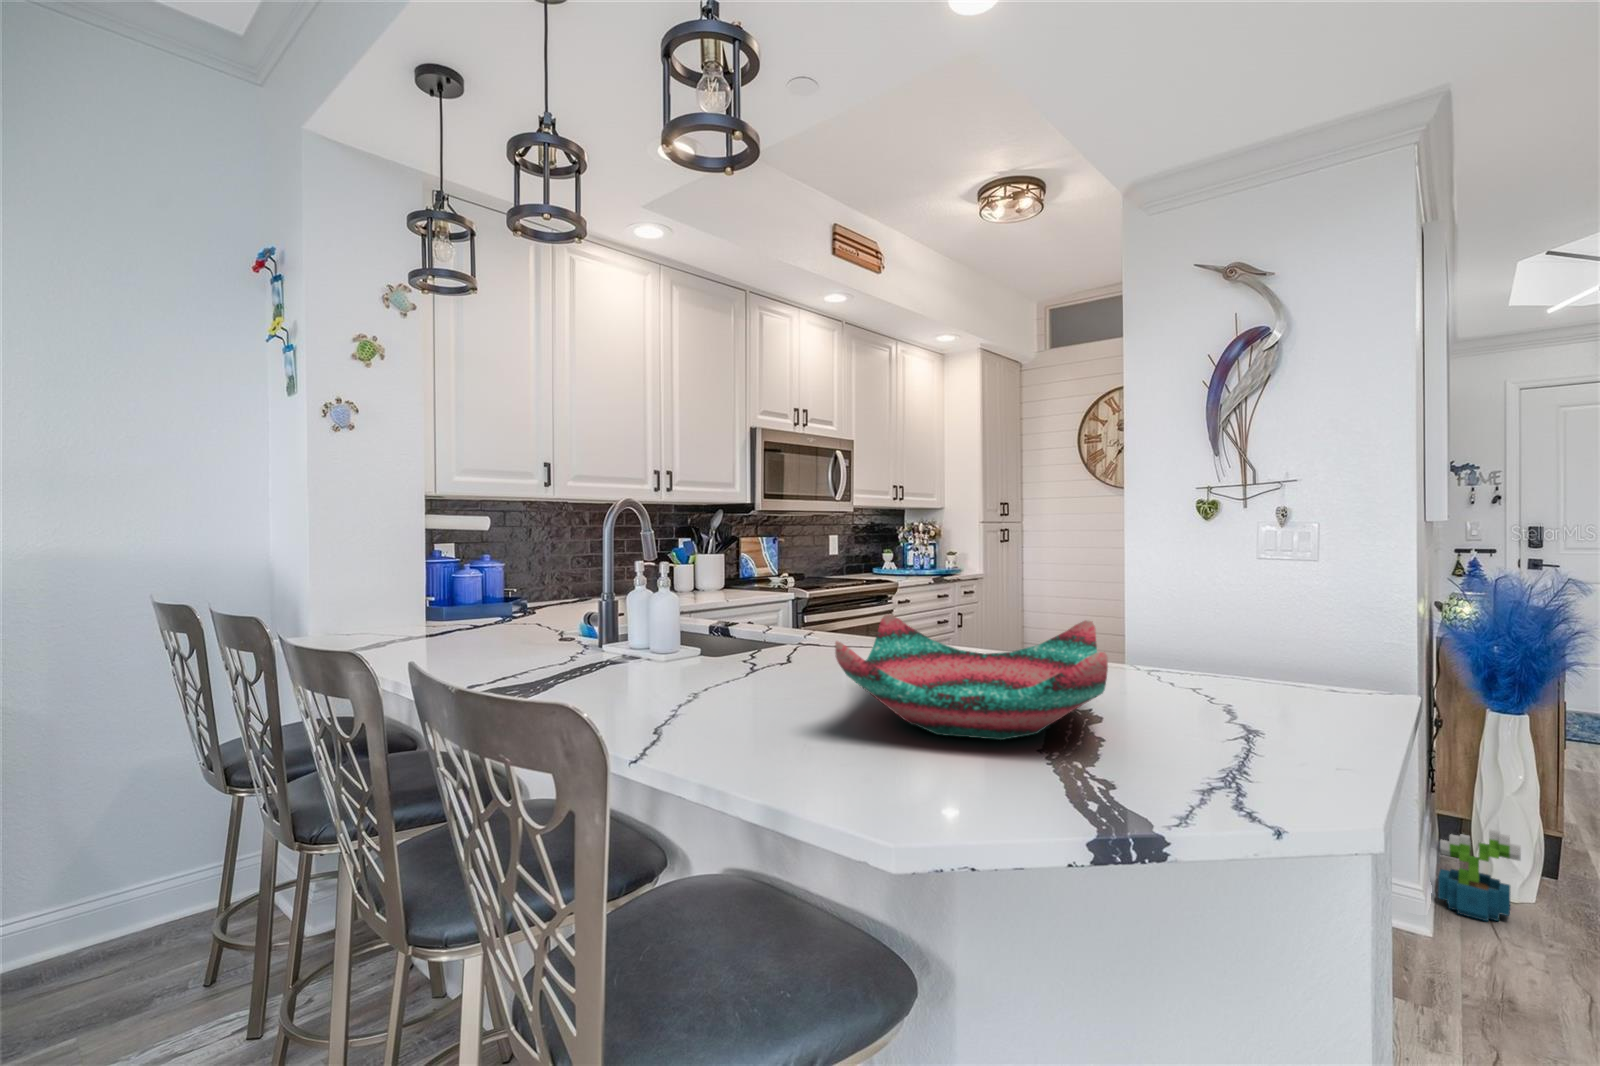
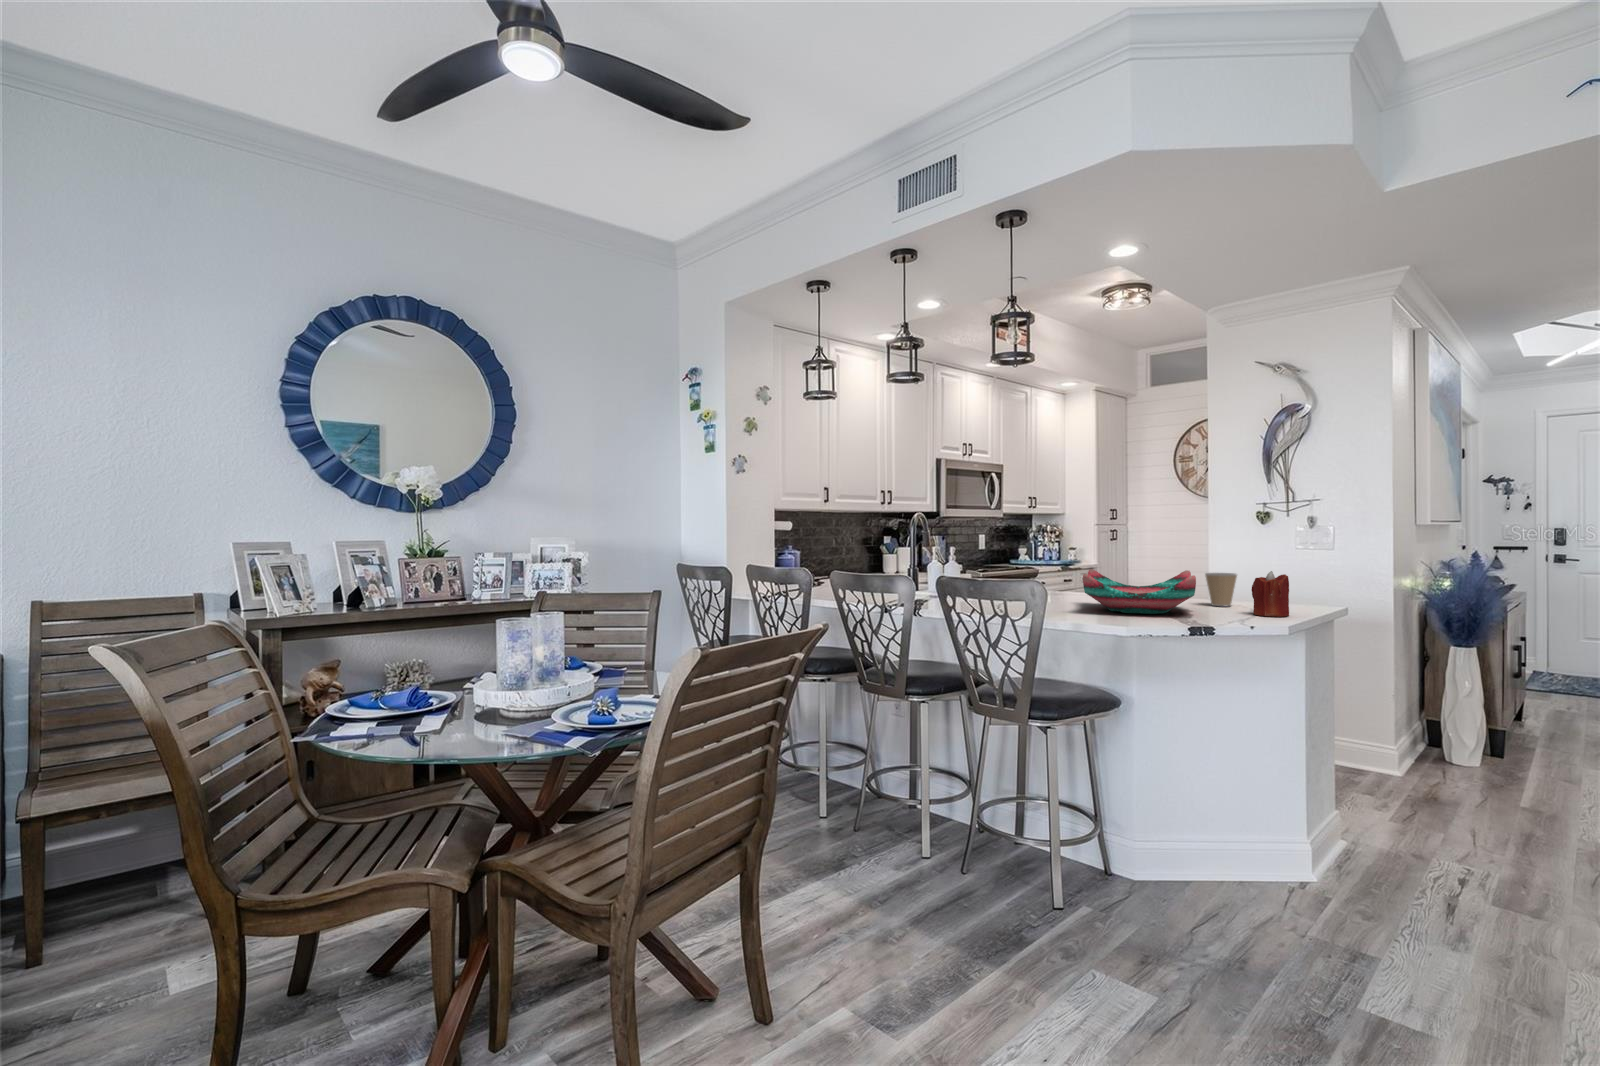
coffee cup: none [1124,620,1193,697] -> present [1205,573,1237,606]
candle: none [1236,631,1331,750] -> present [1251,571,1289,617]
decorative plant: present [1438,830,1521,921] -> none [1413,716,1464,772]

